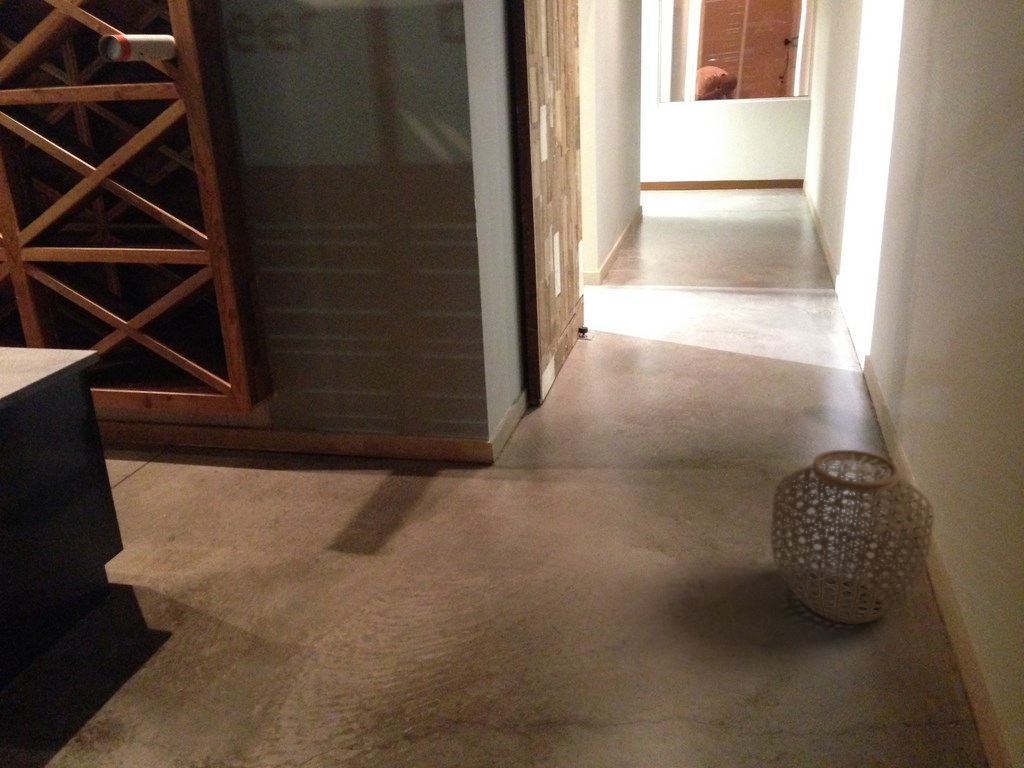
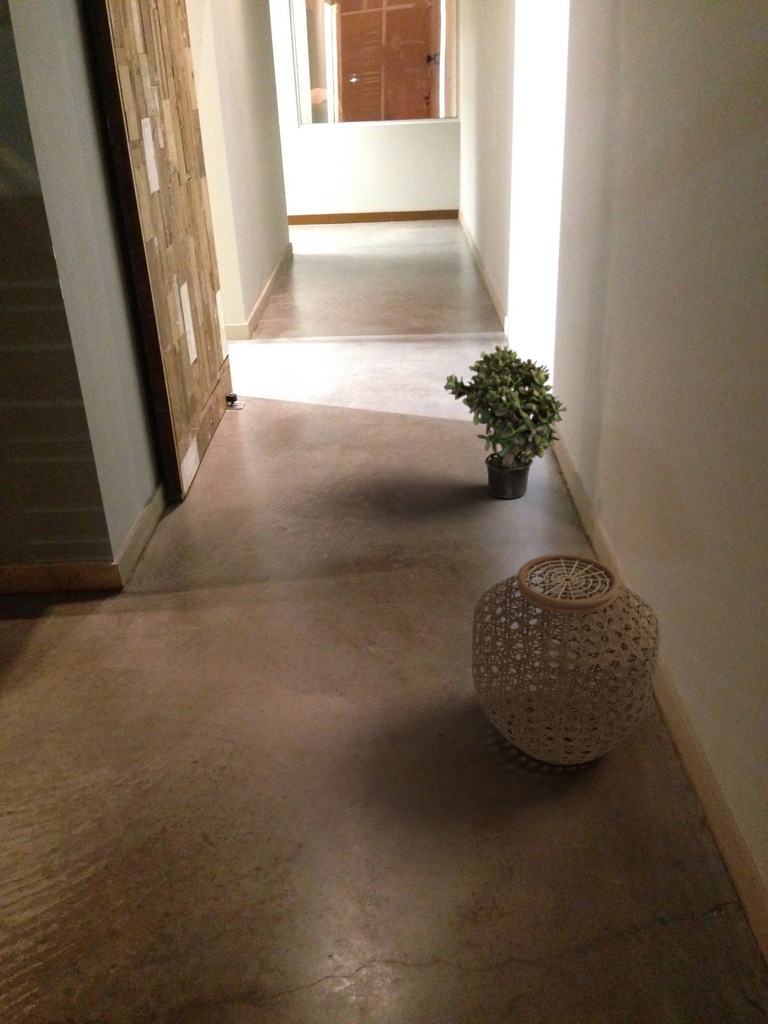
potted plant: none [768,293,879,425] -> present [444,346,567,498]

